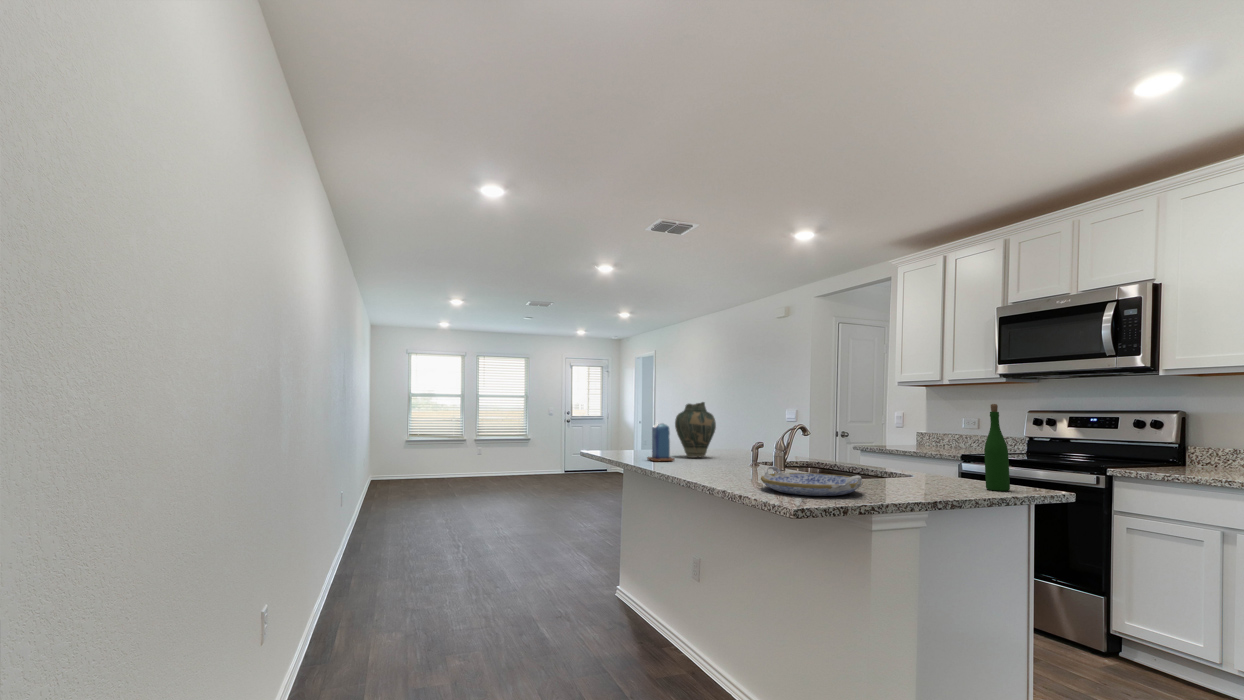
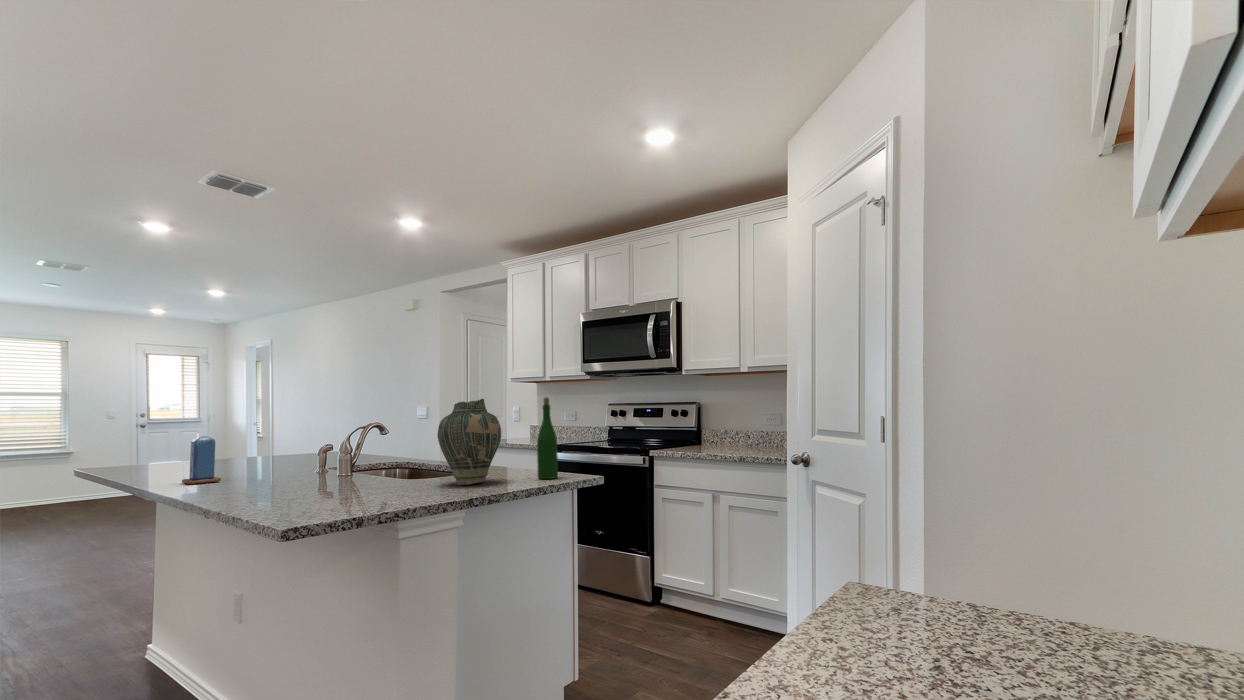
vase: present [675,402,716,458] -> present [438,399,501,485]
serving tray: present [761,466,863,496] -> none [279,477,405,509]

